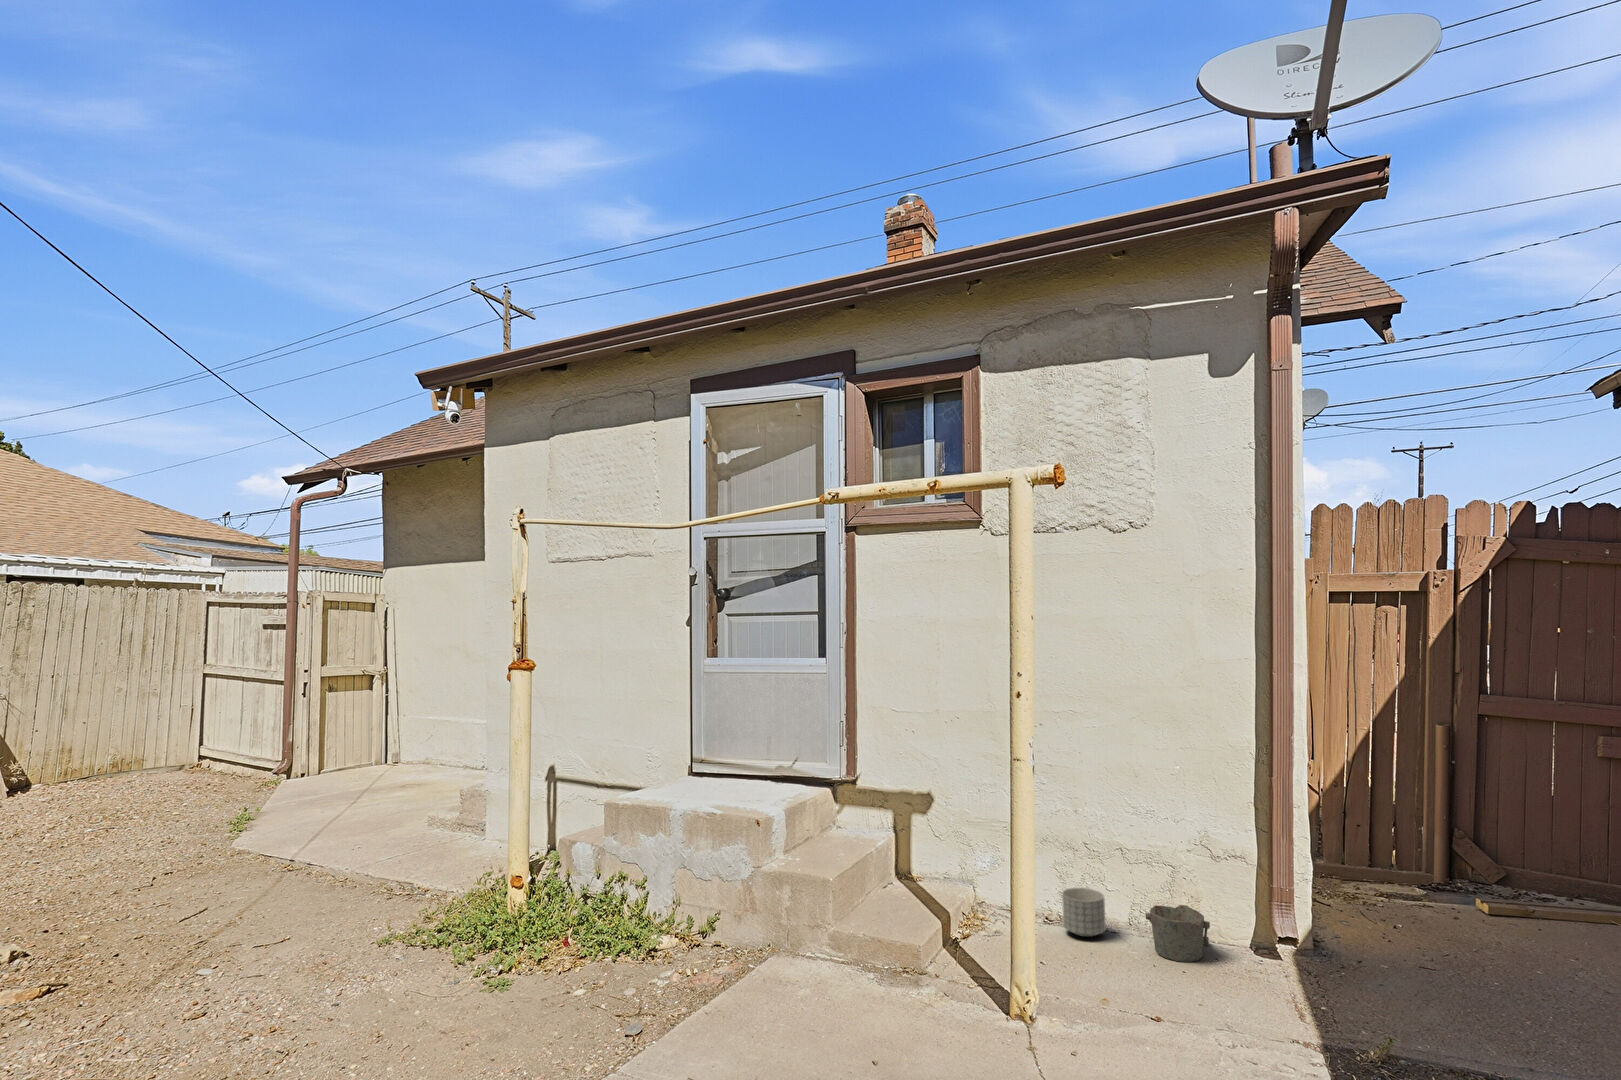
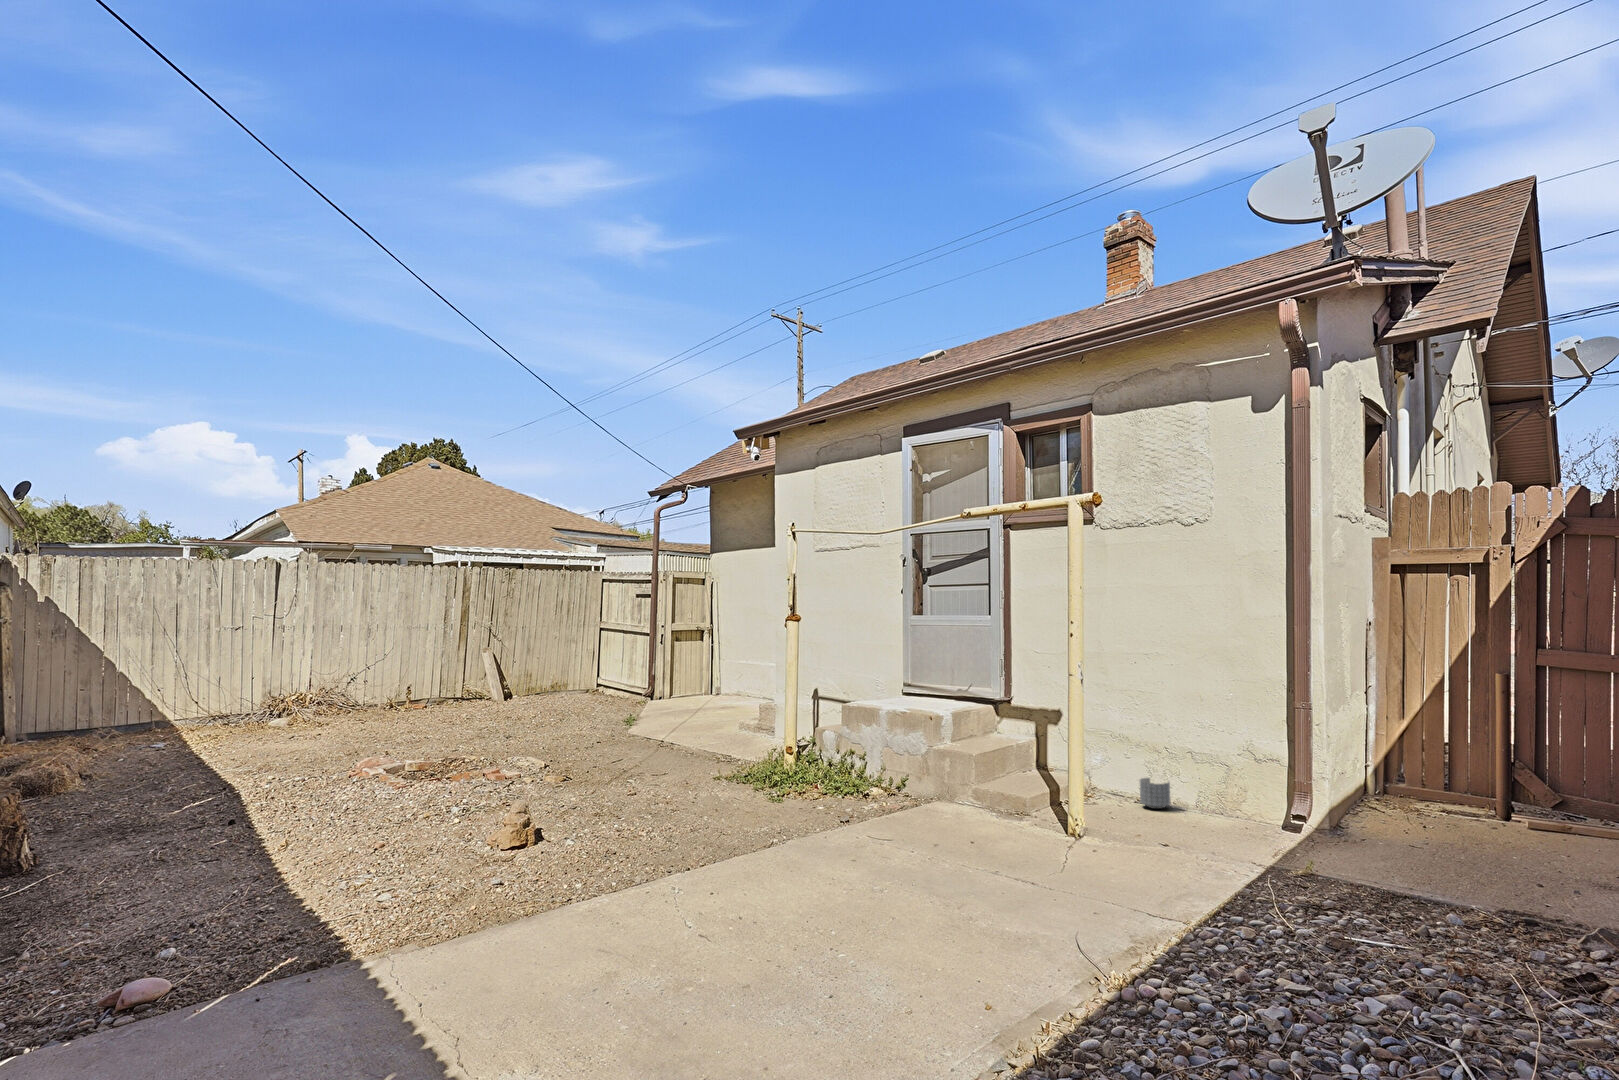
bucket: present [1146,905,1210,962] -> none [1192,789,1242,824]

